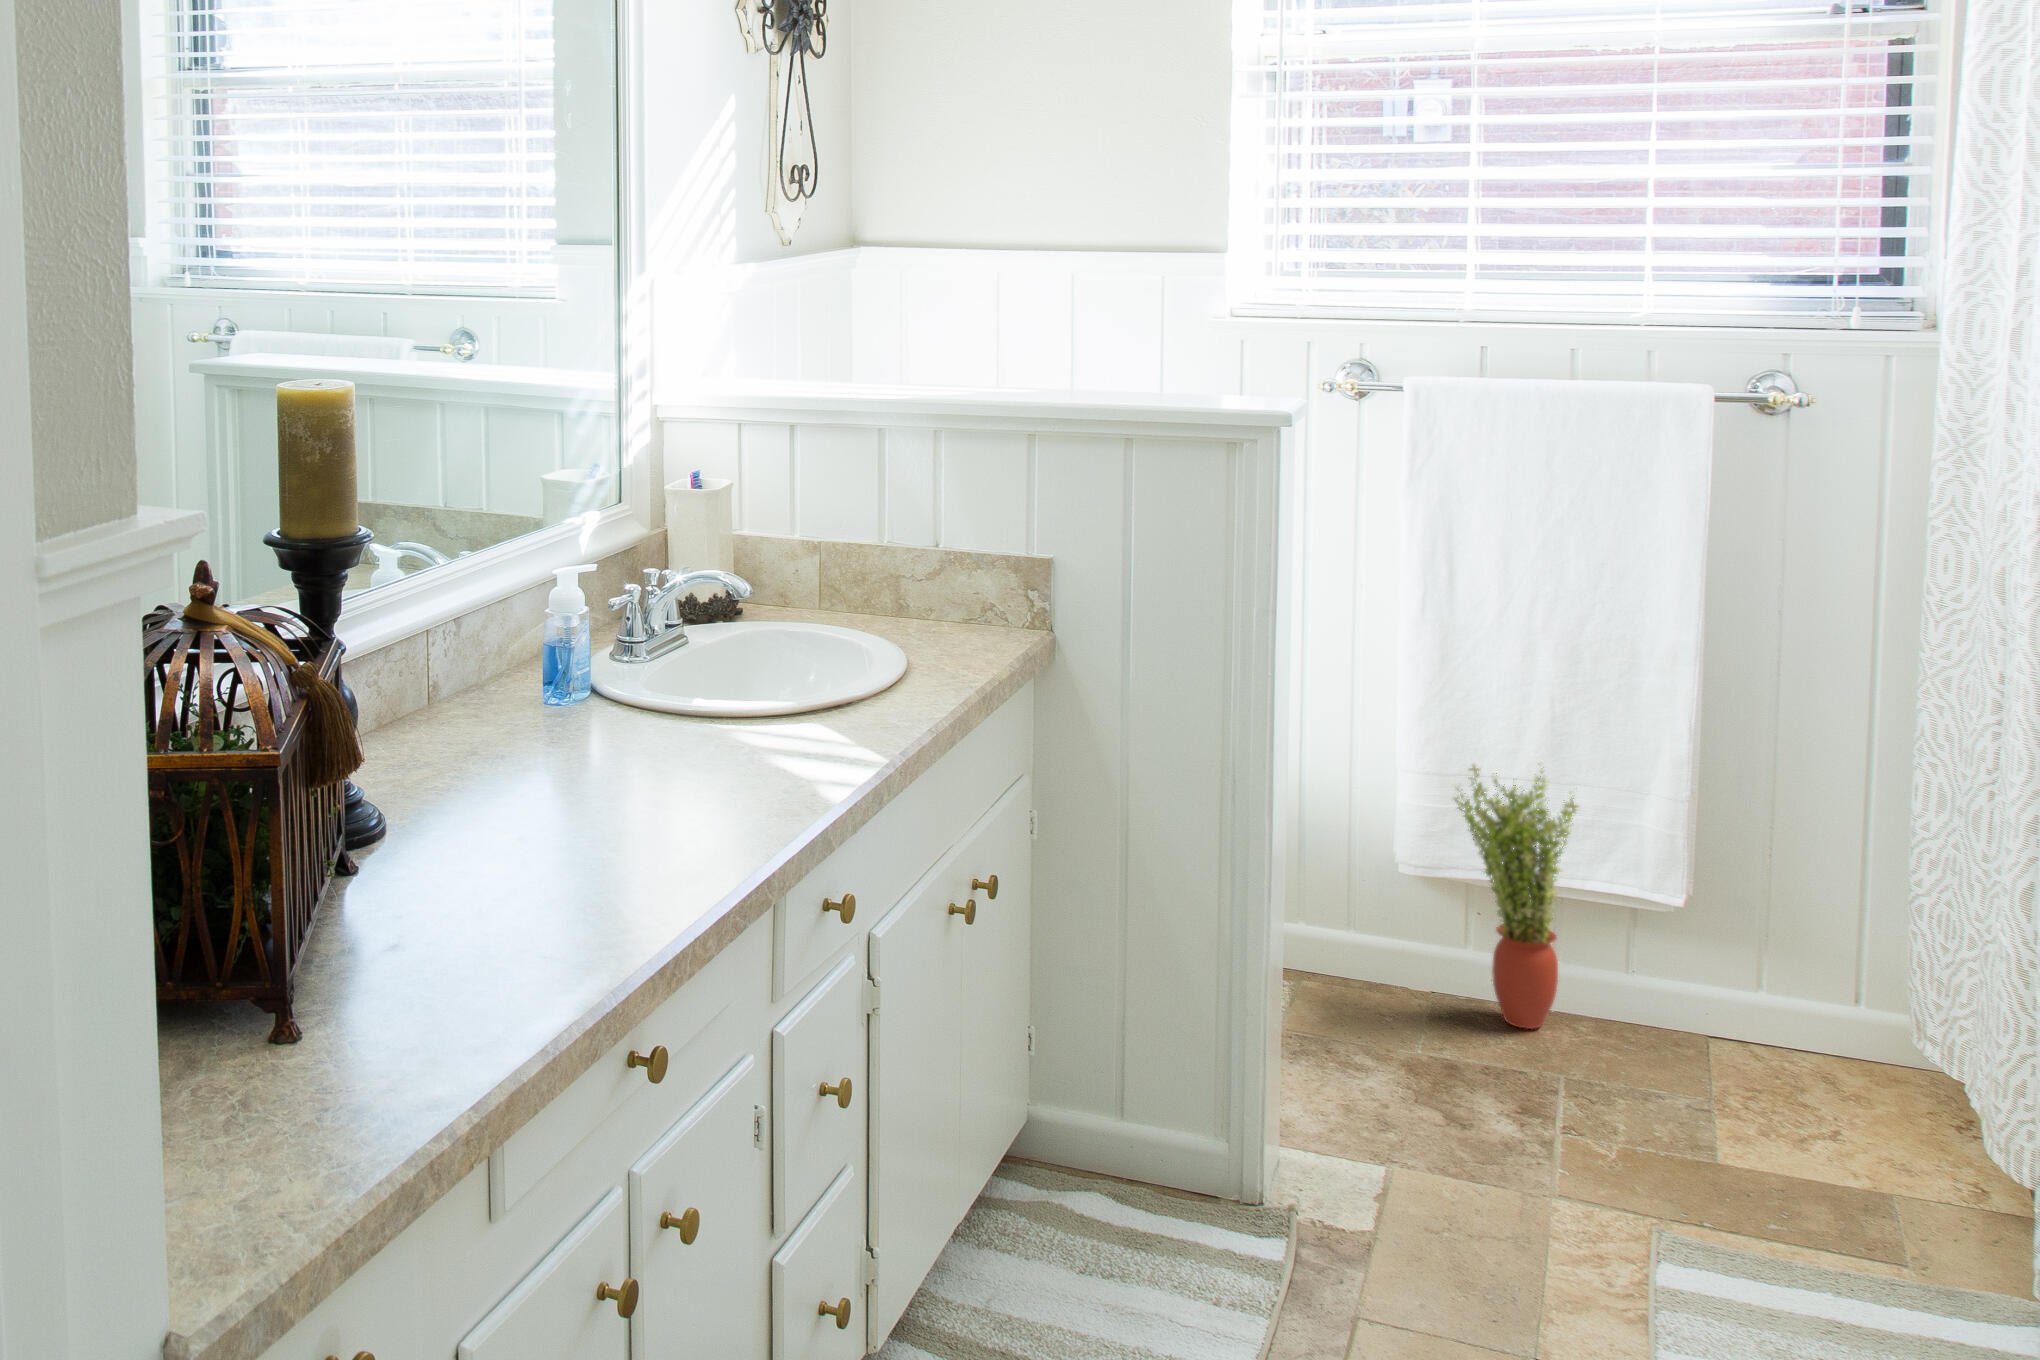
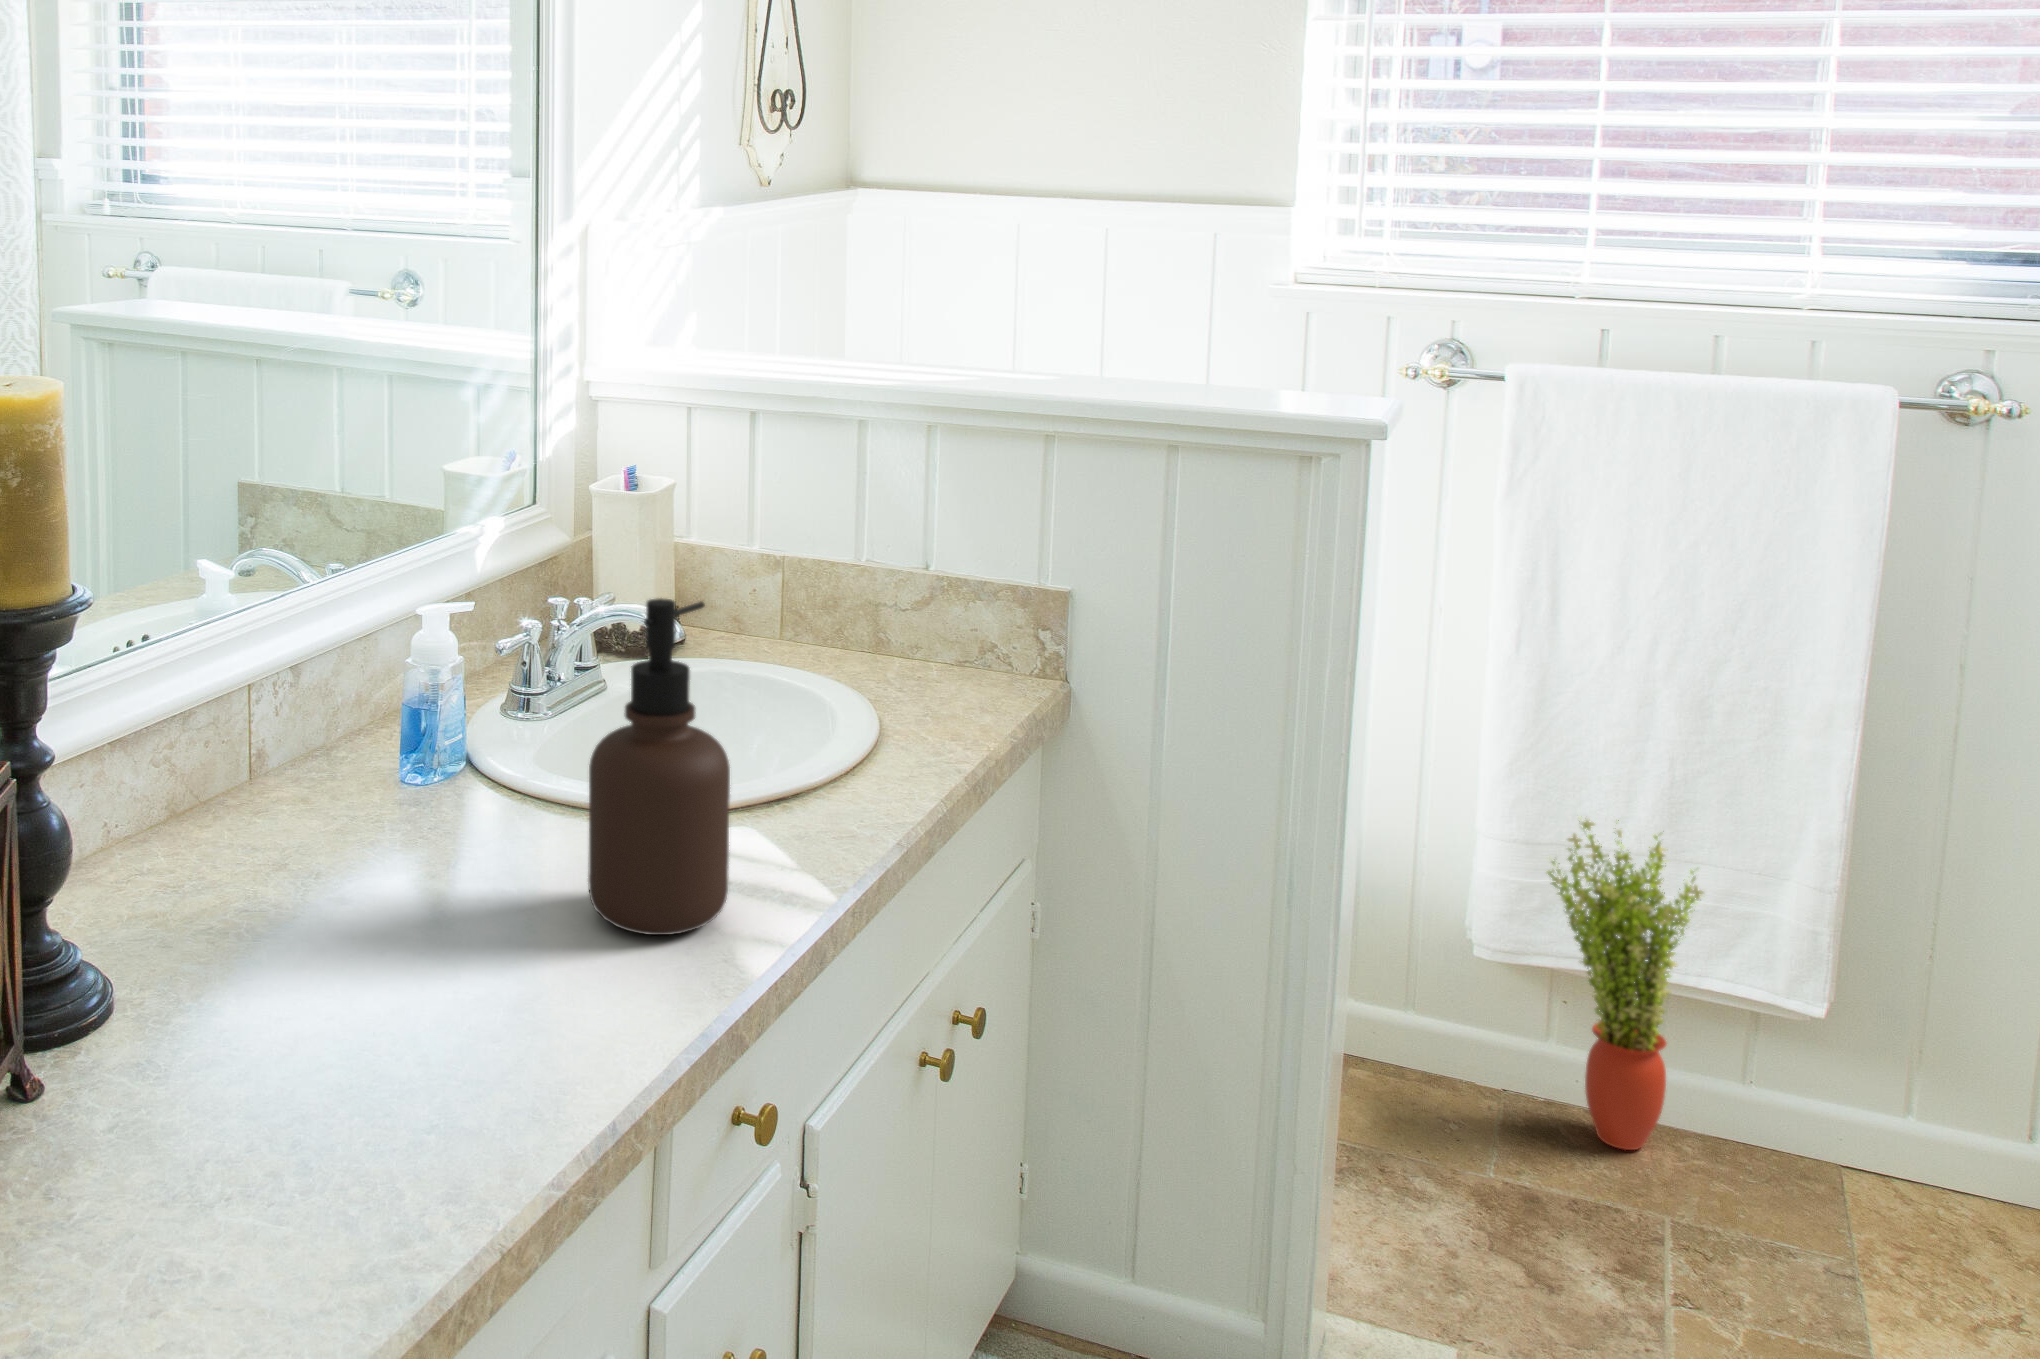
soap dispenser: none [709,539,812,782] -> present [588,598,730,935]

